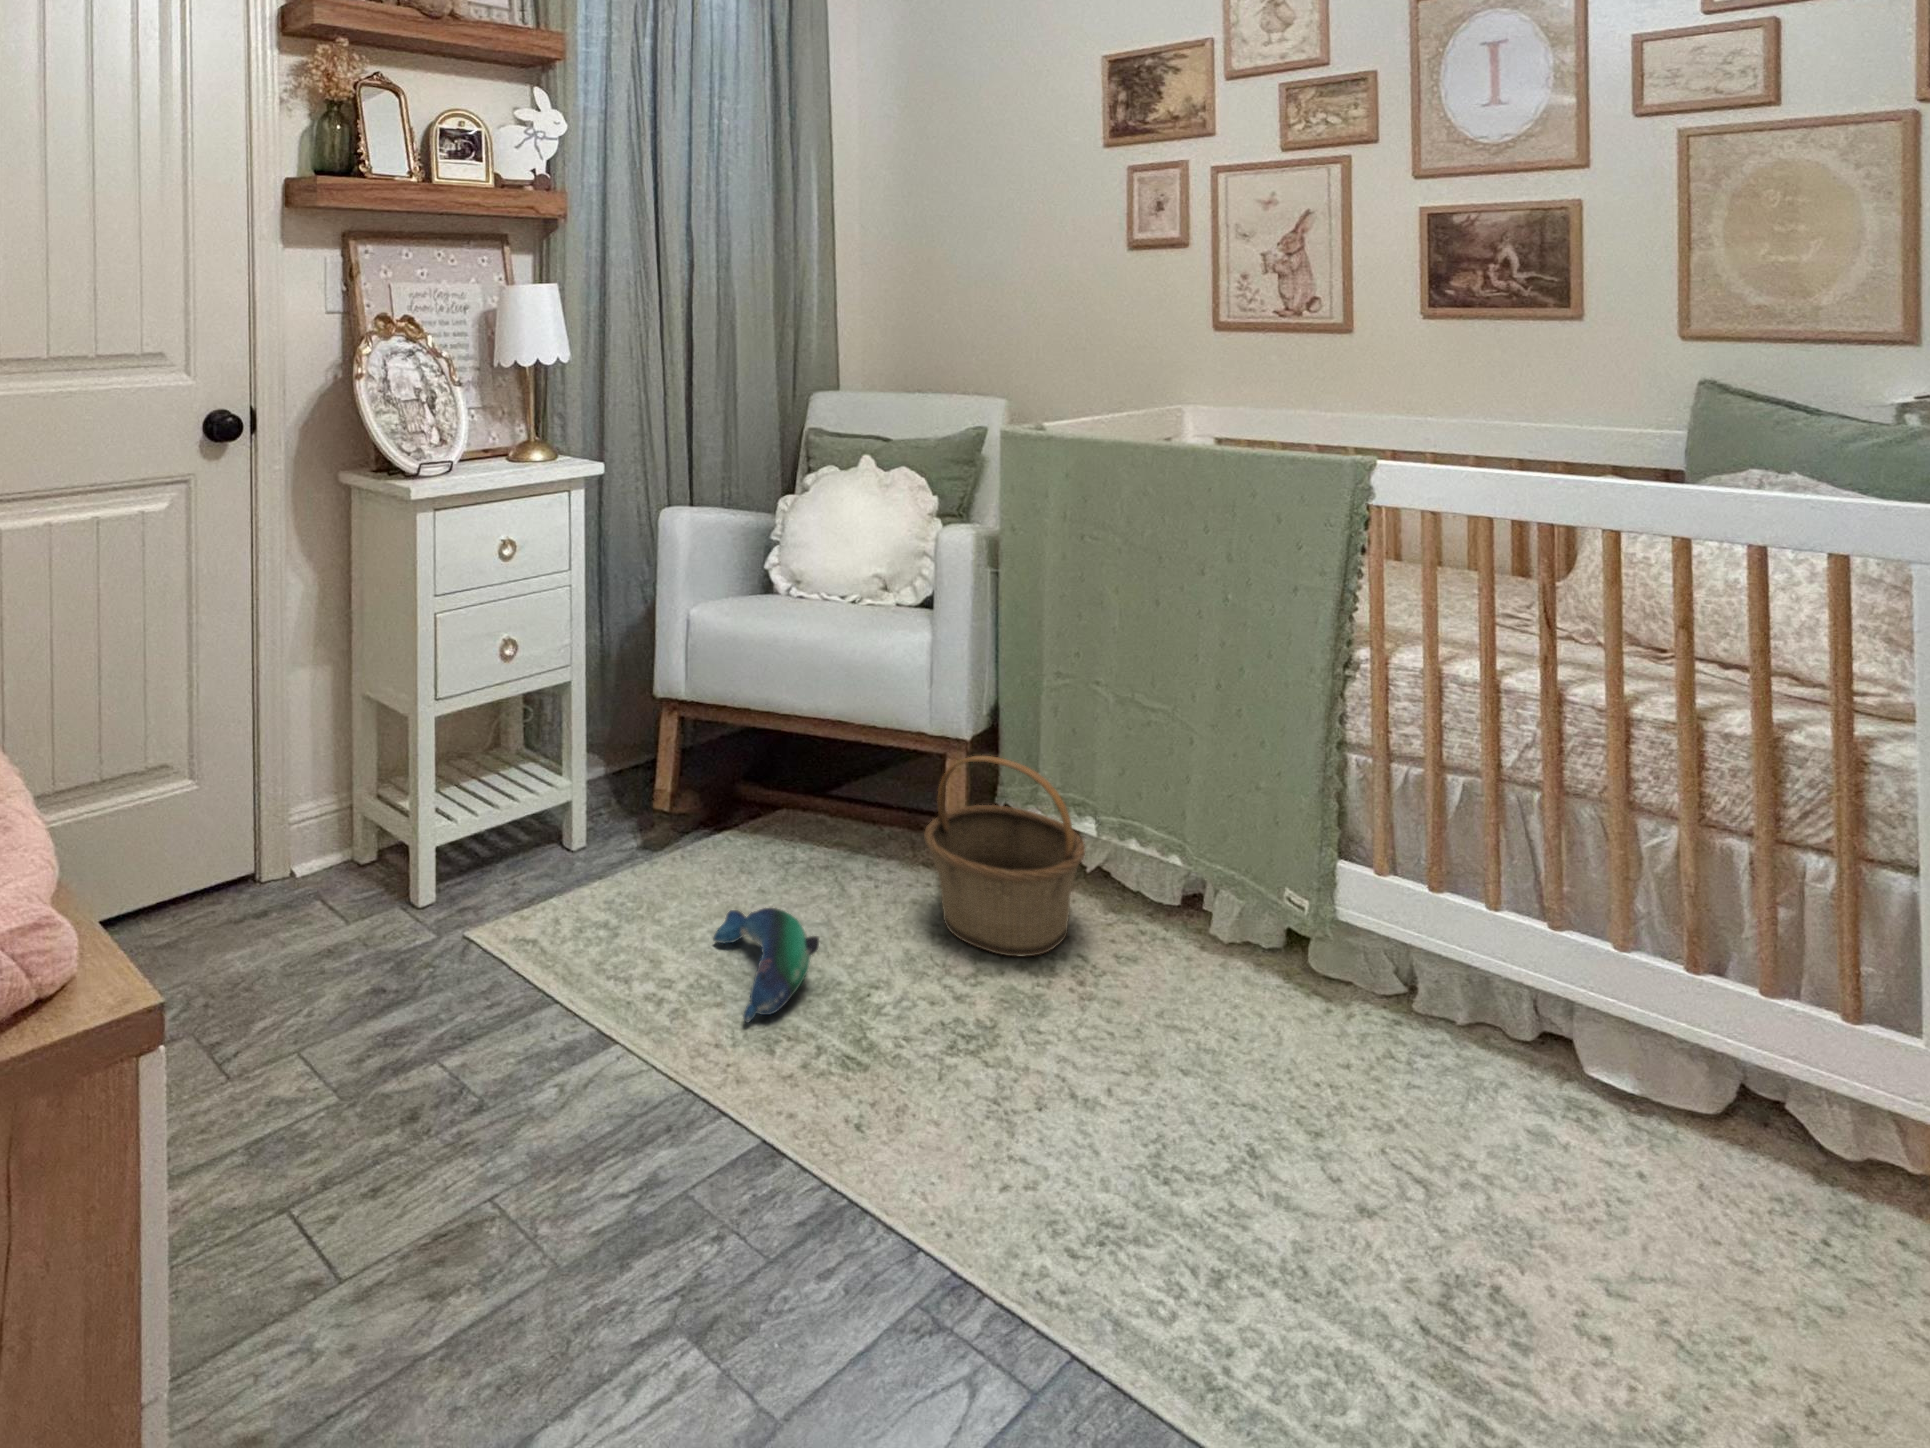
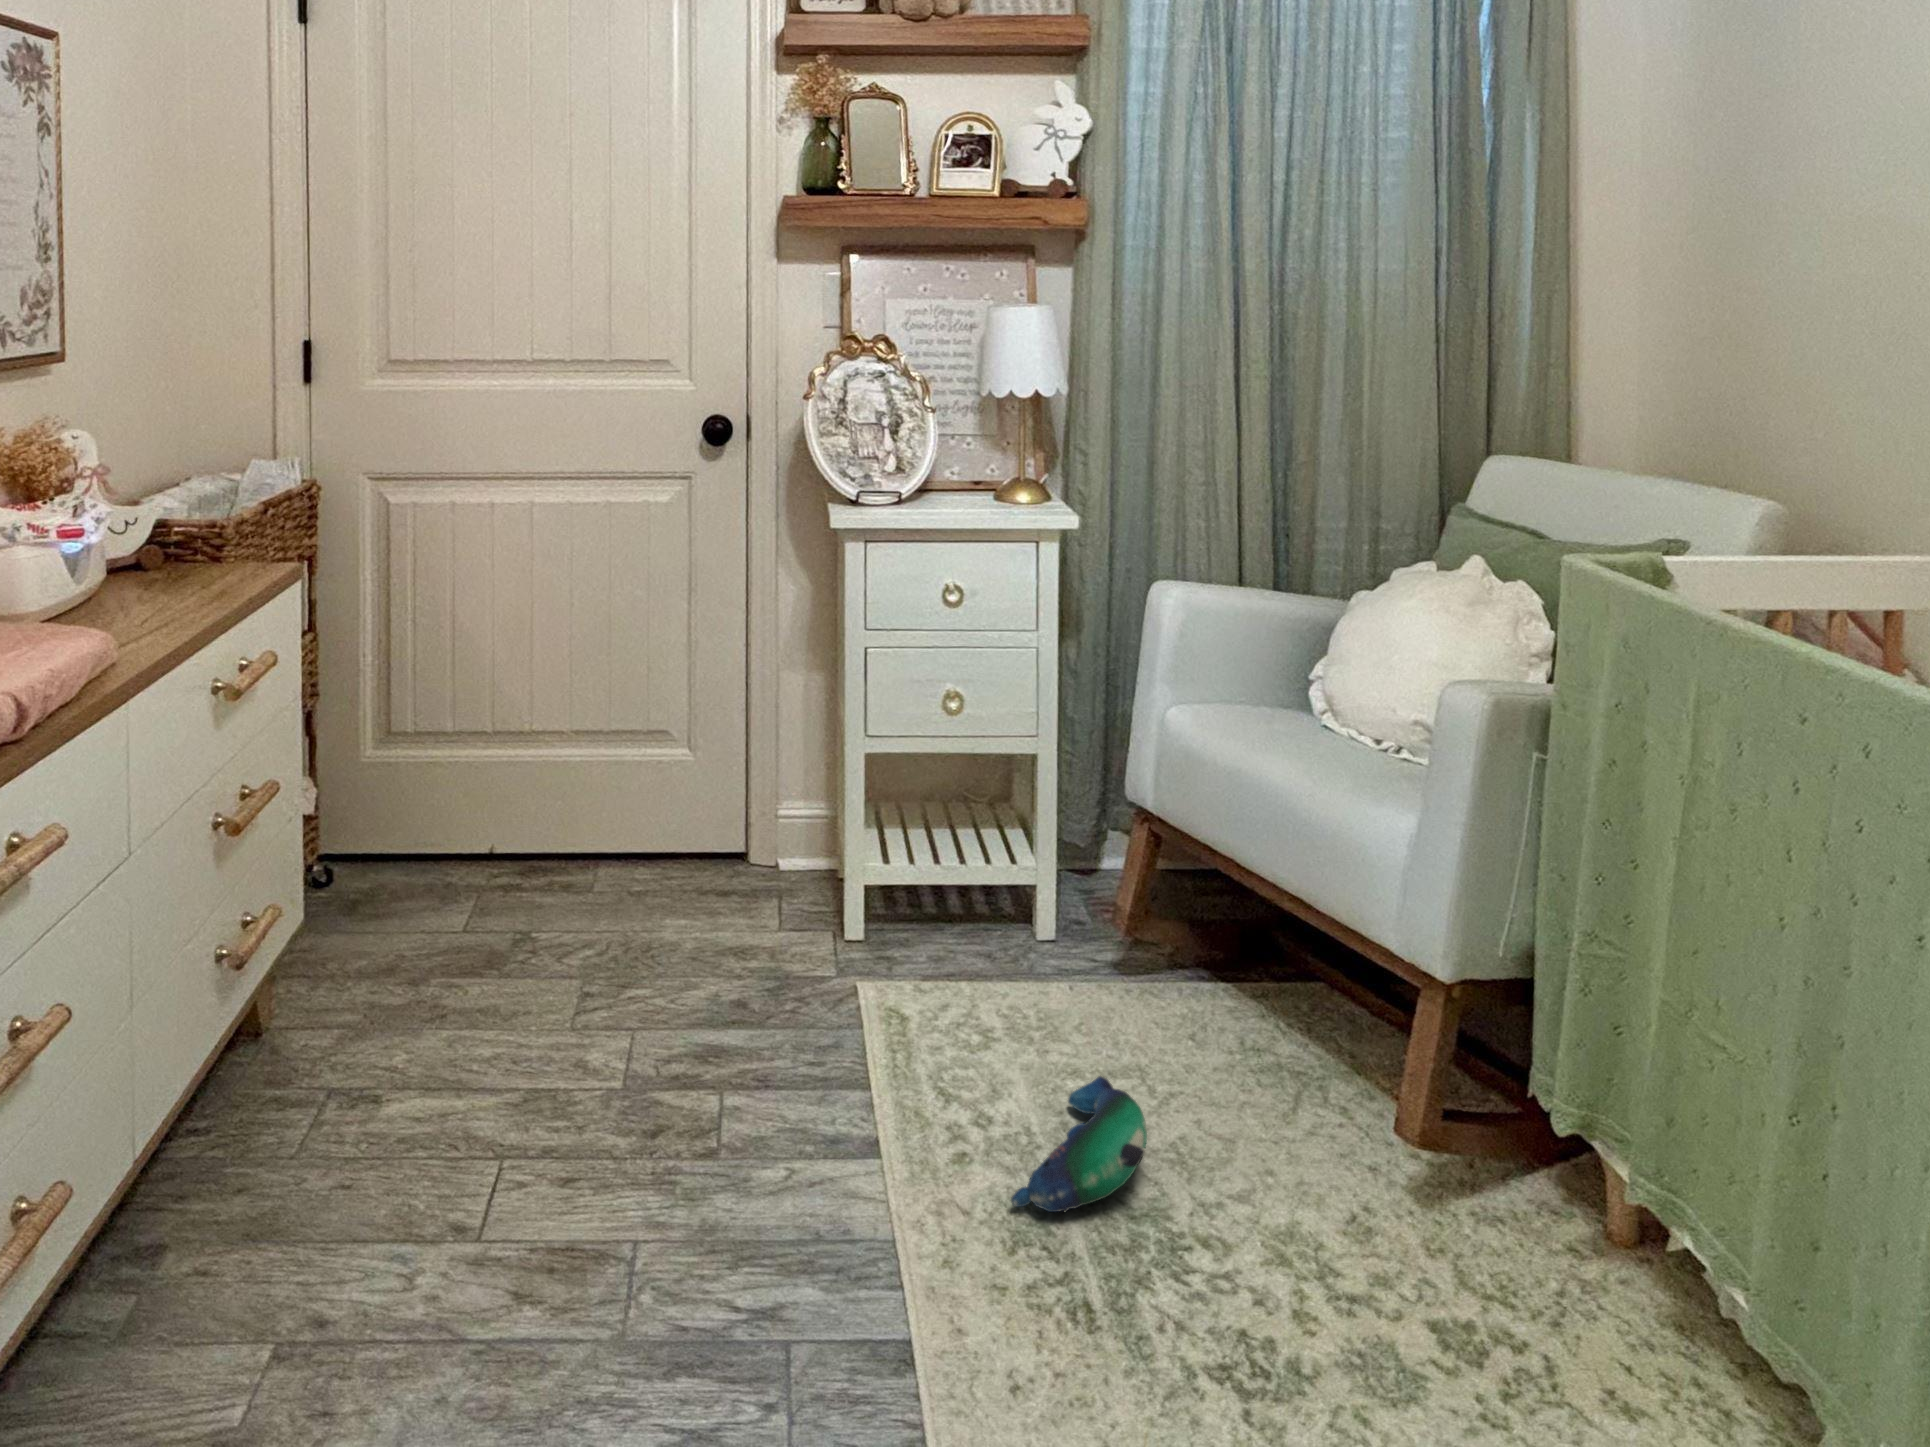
basket: present [924,756,1085,957] -> none [1349,1005,1604,1325]

